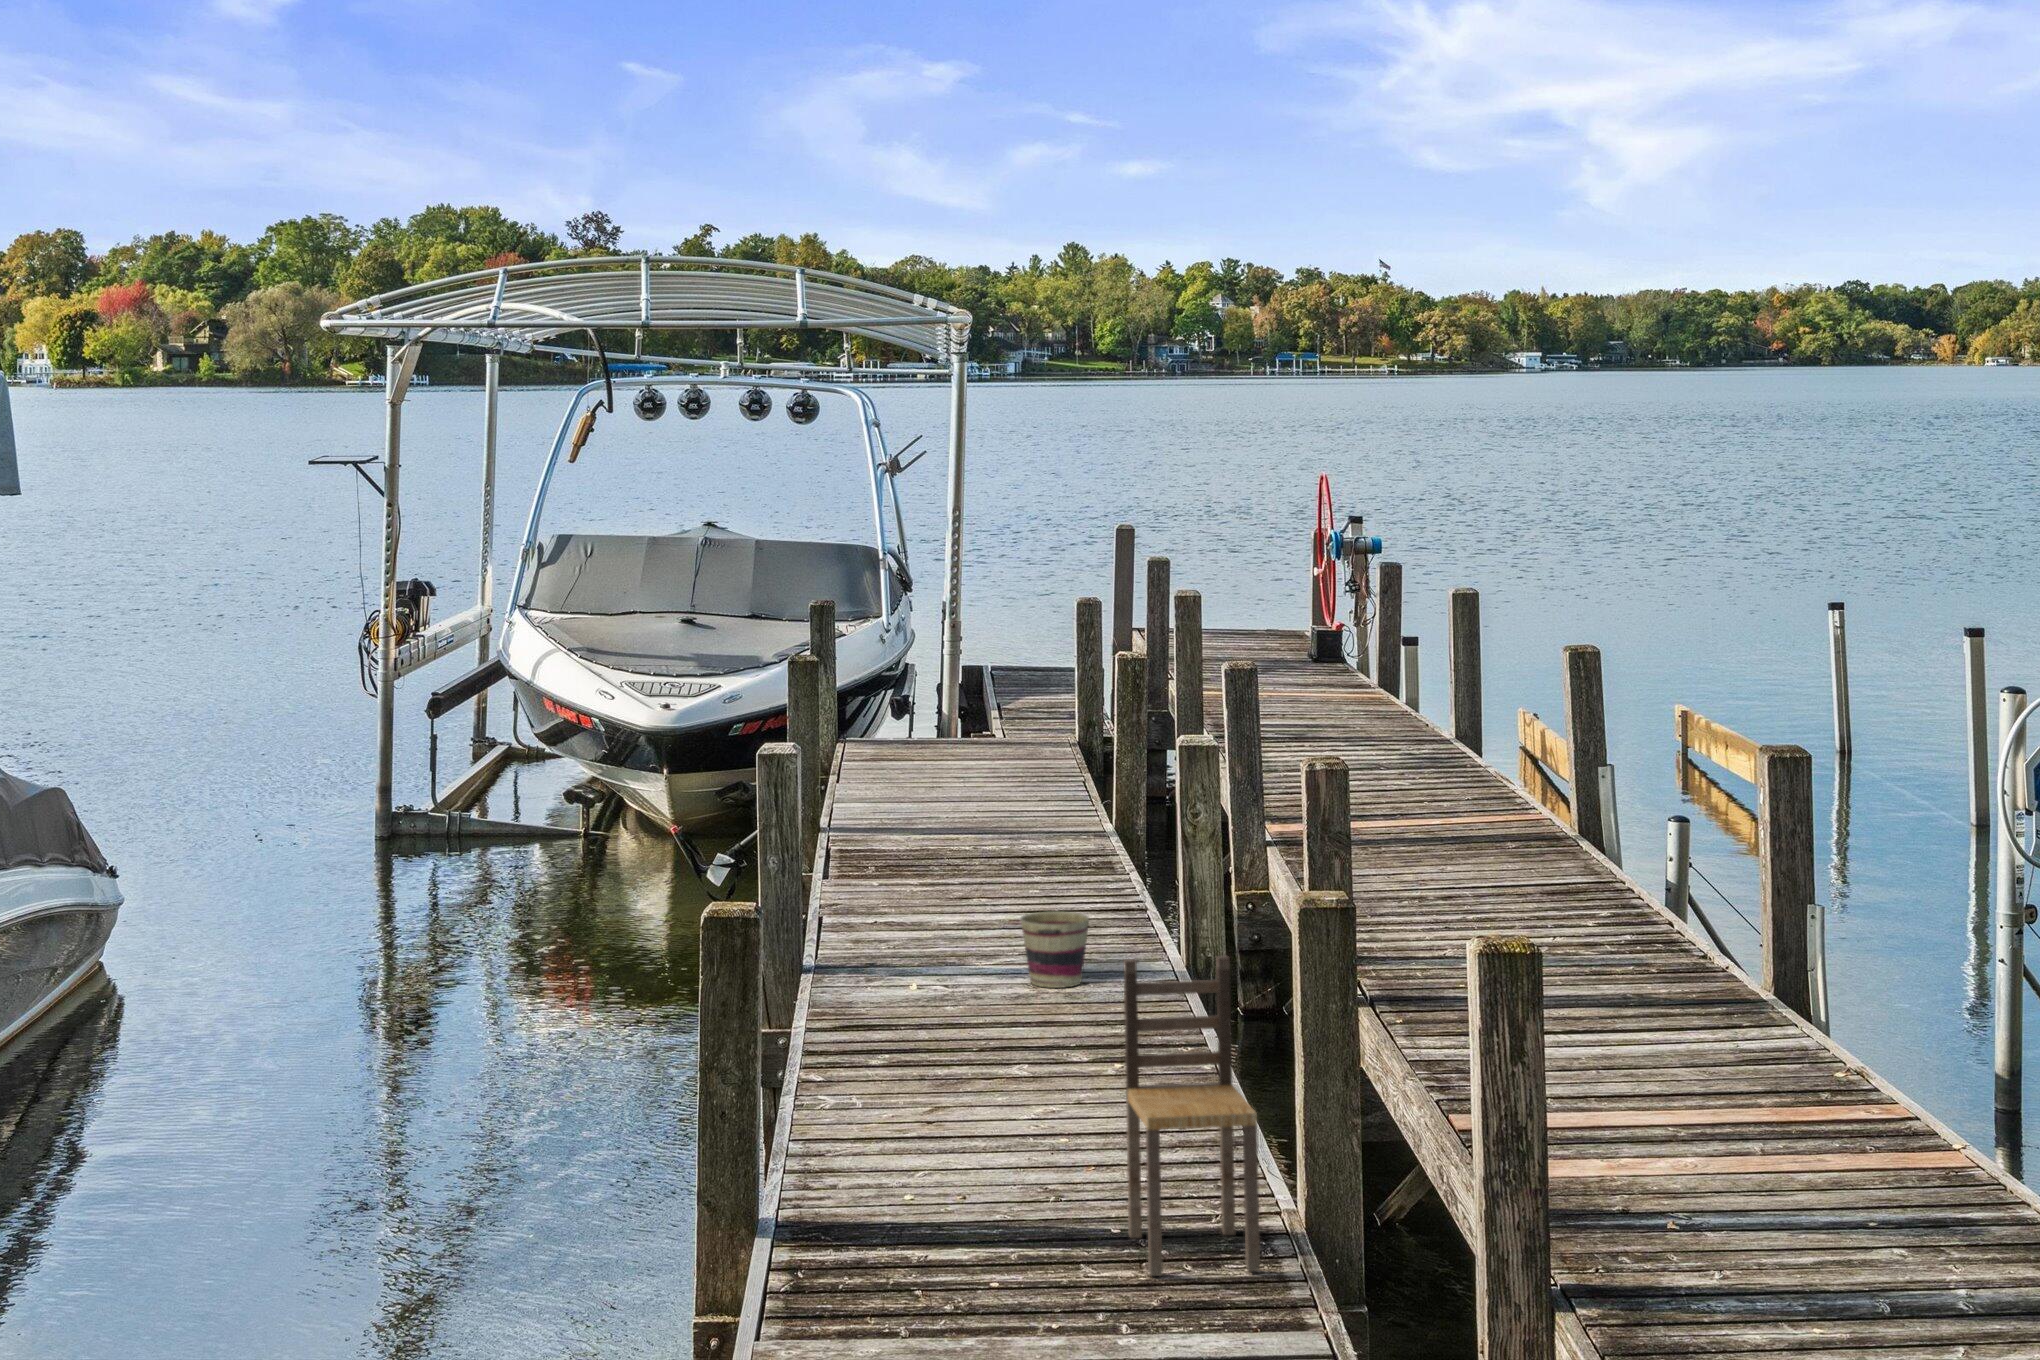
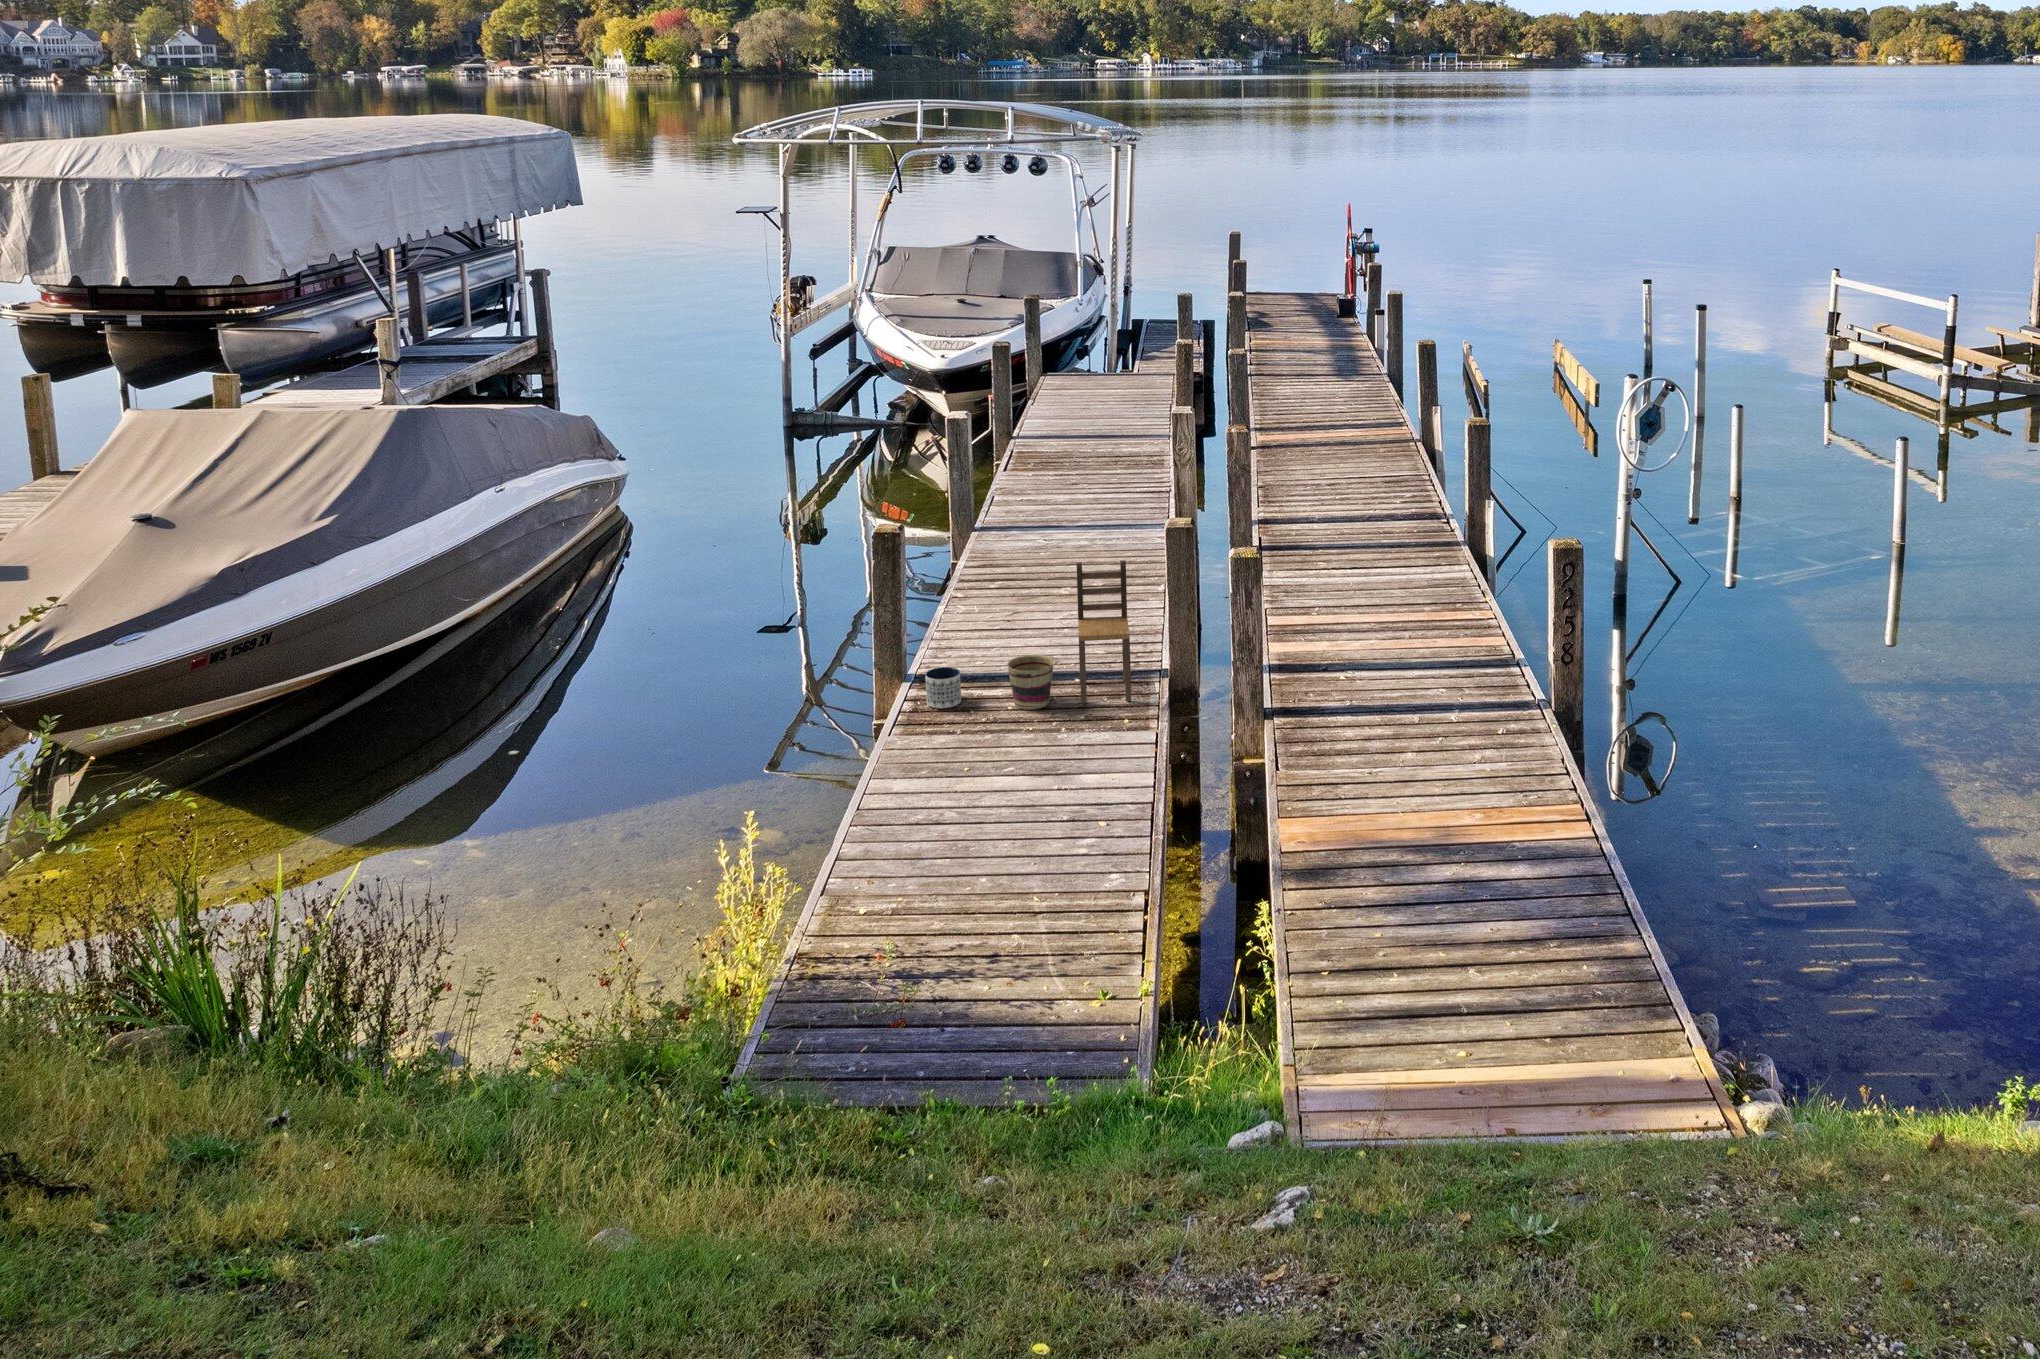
basket: present [1021,911,1089,988] -> present [1007,655,1054,710]
planter: none [806,1193,883,1286] -> present [926,667,961,708]

